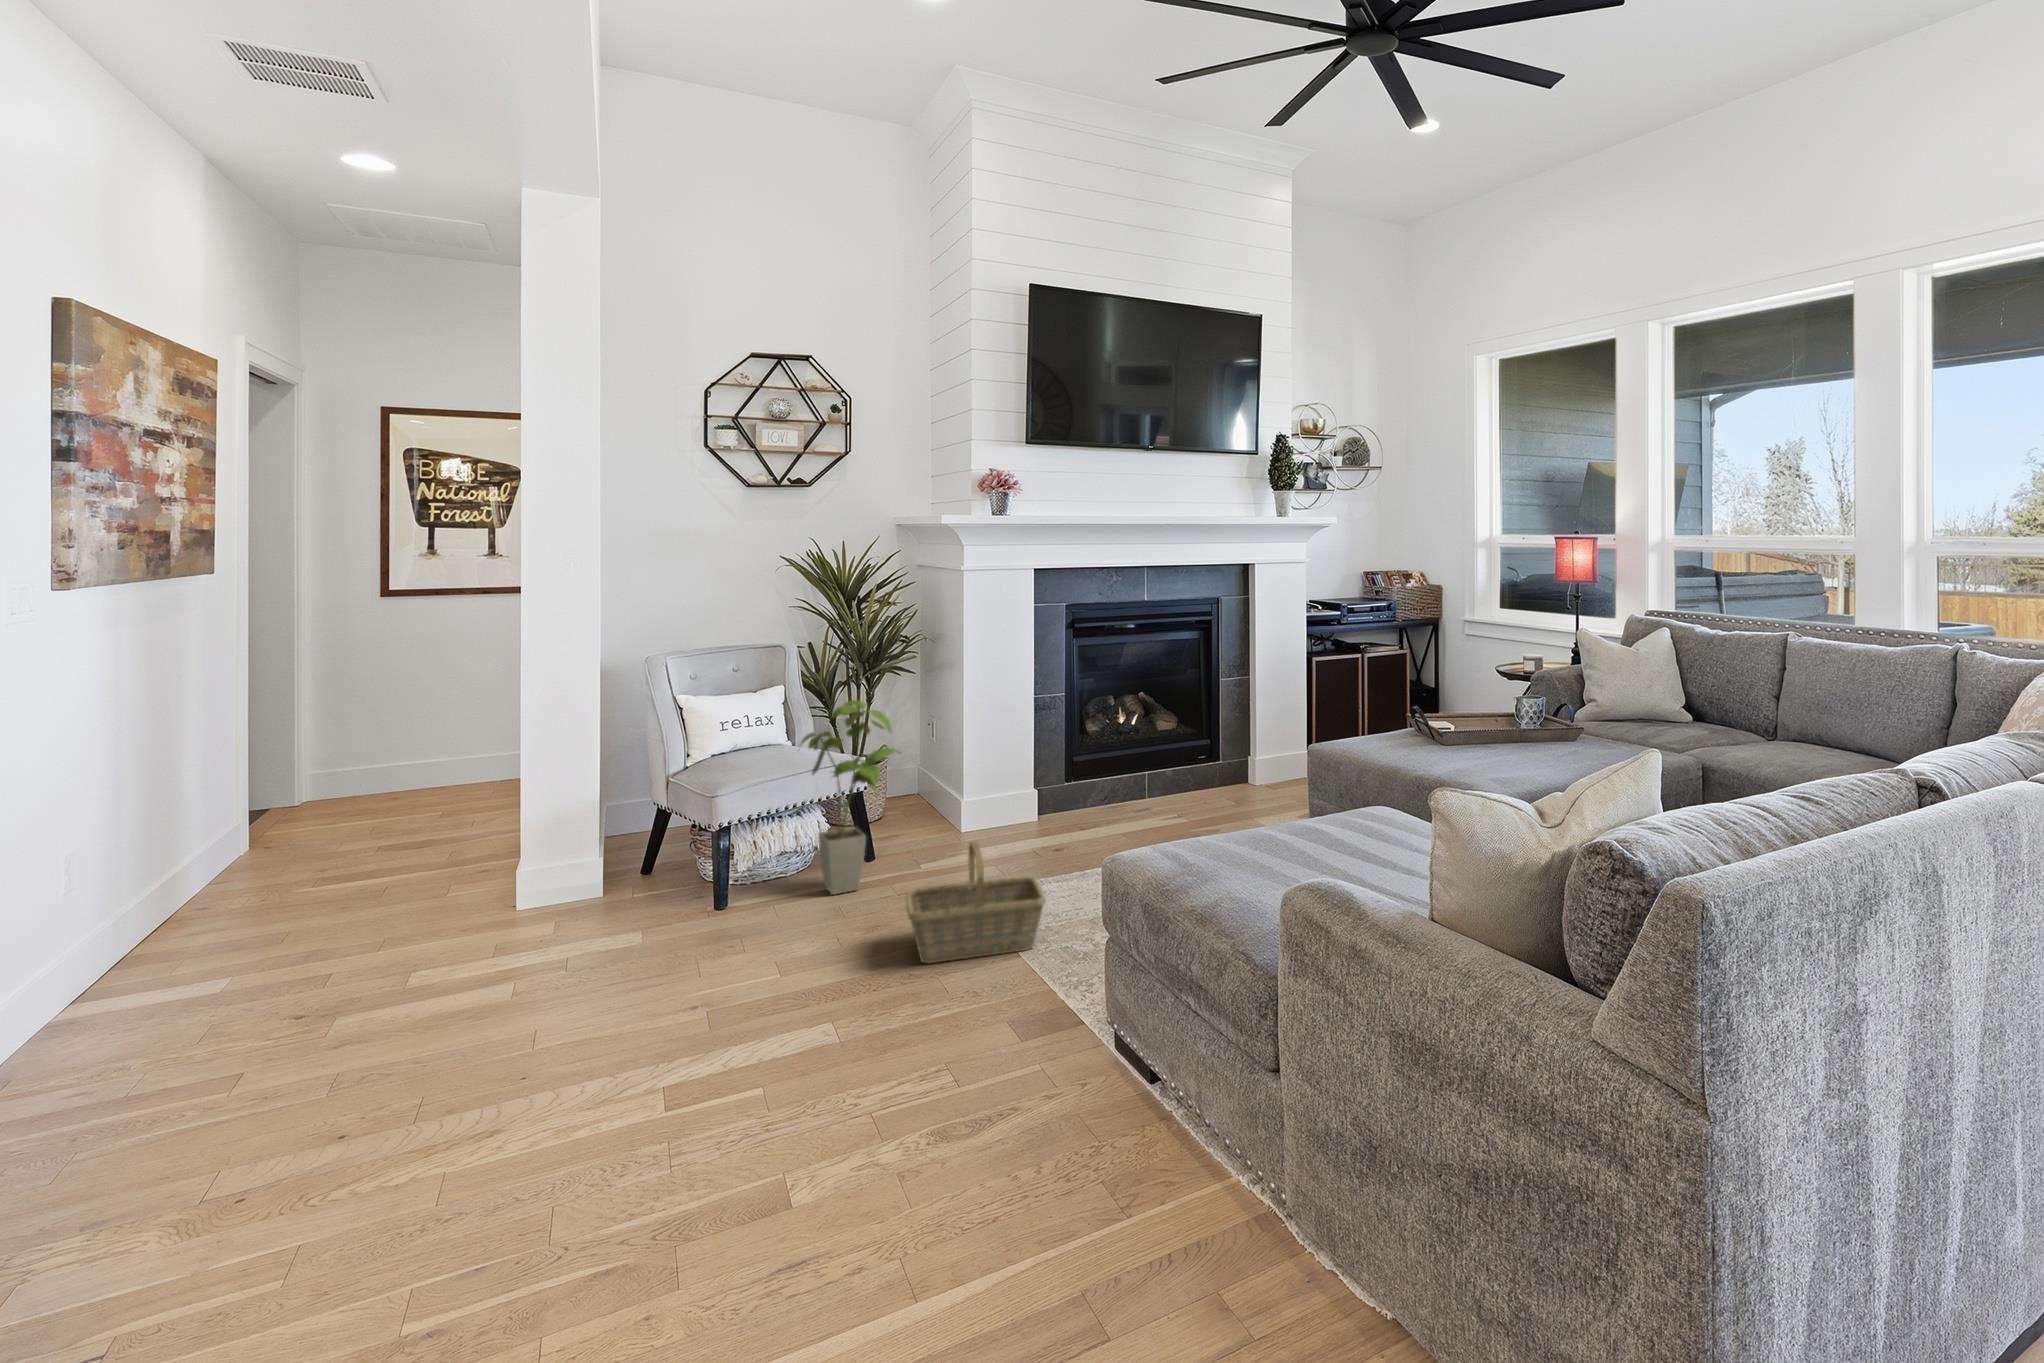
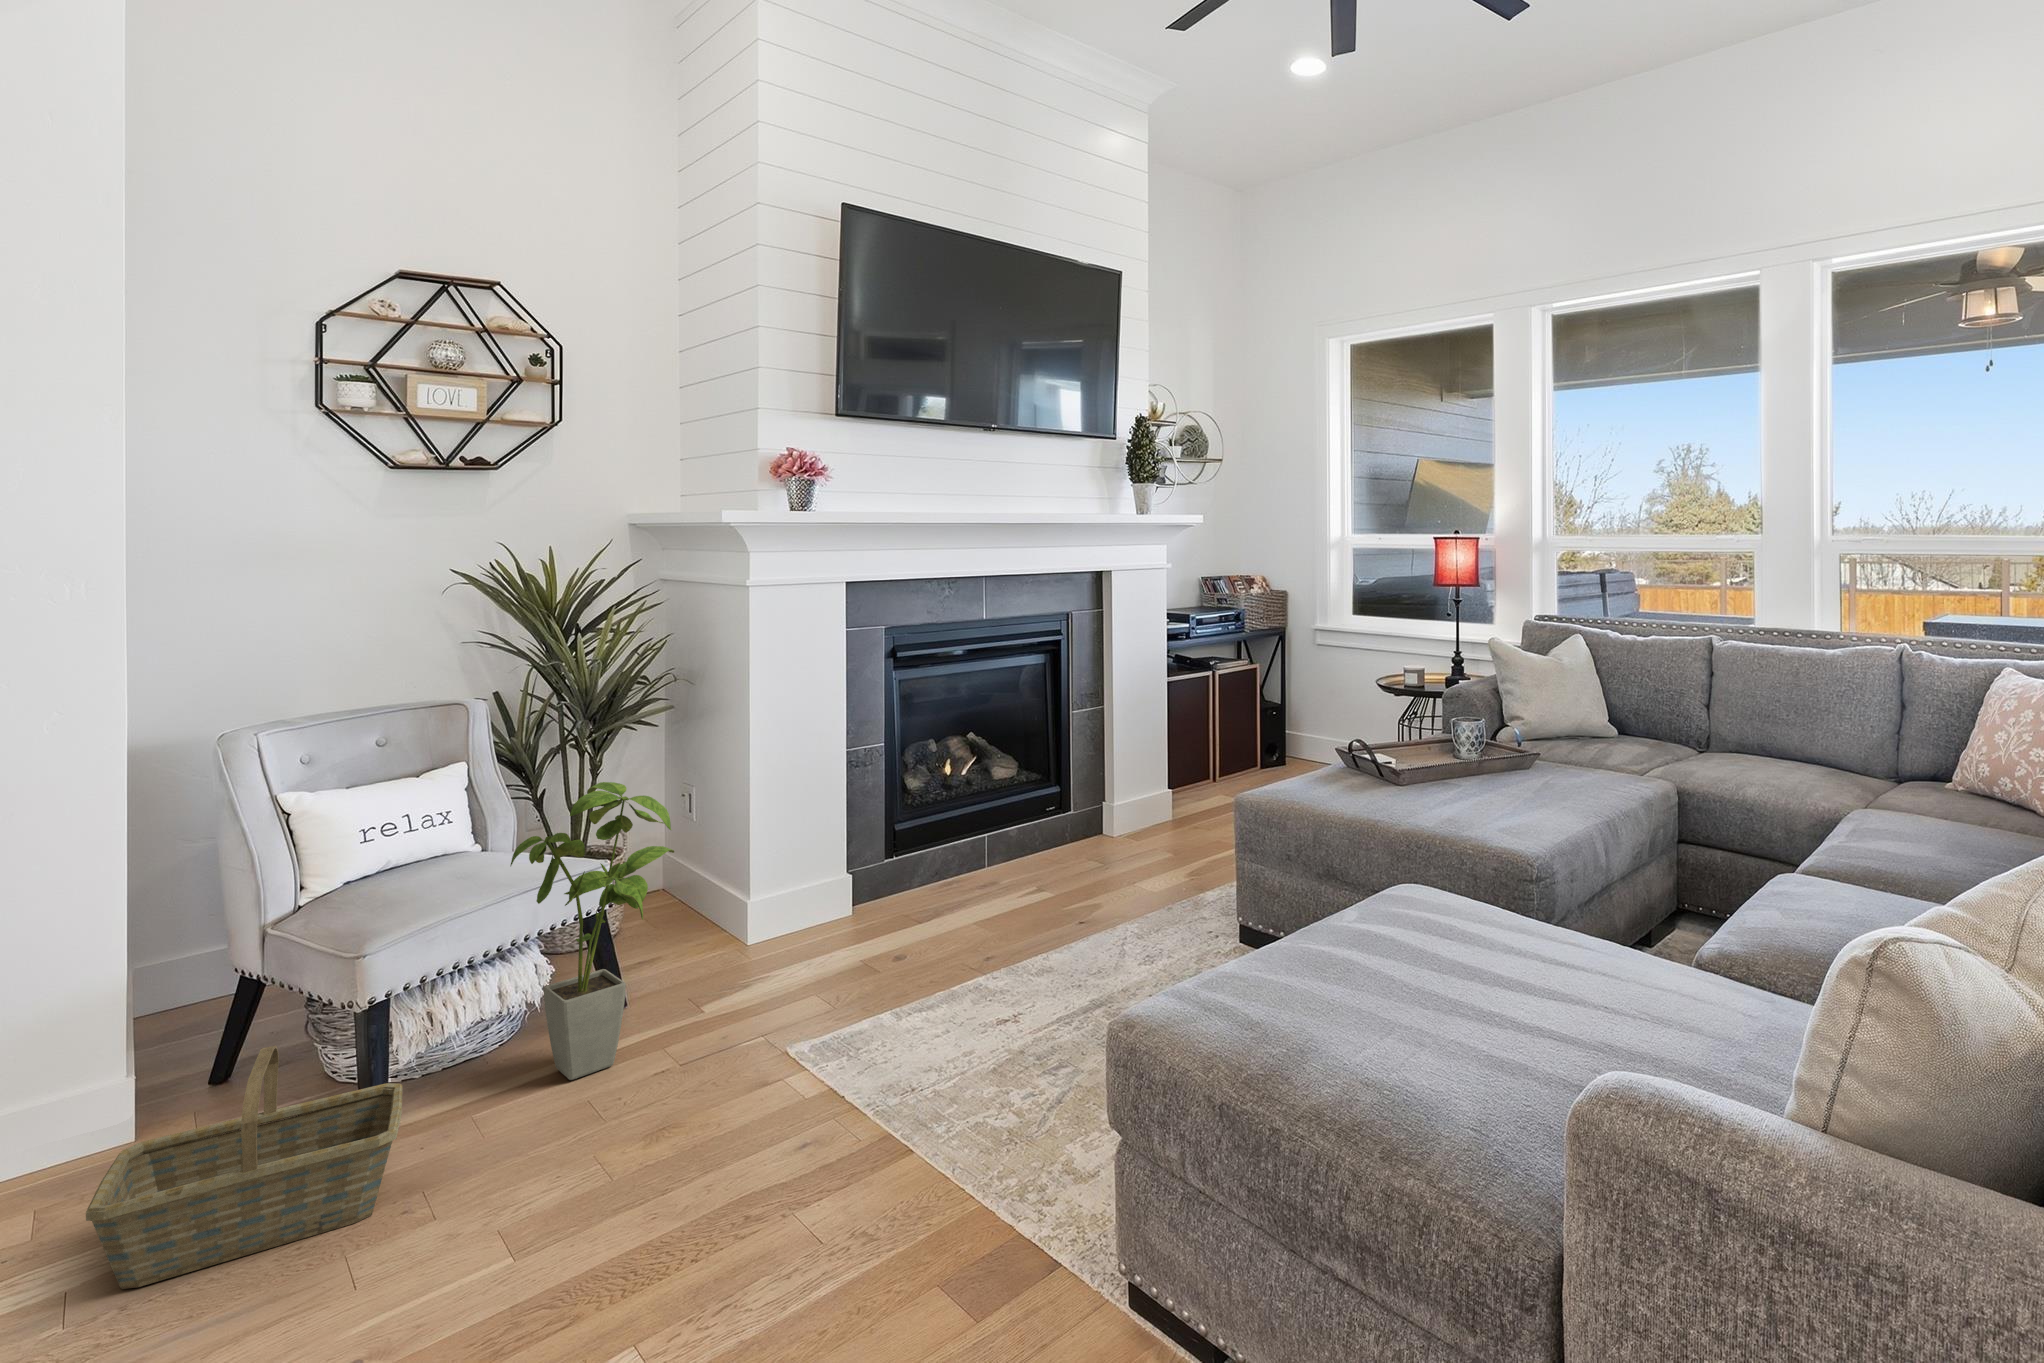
basket: present [906,842,1046,963] -> present [86,1046,402,1289]

